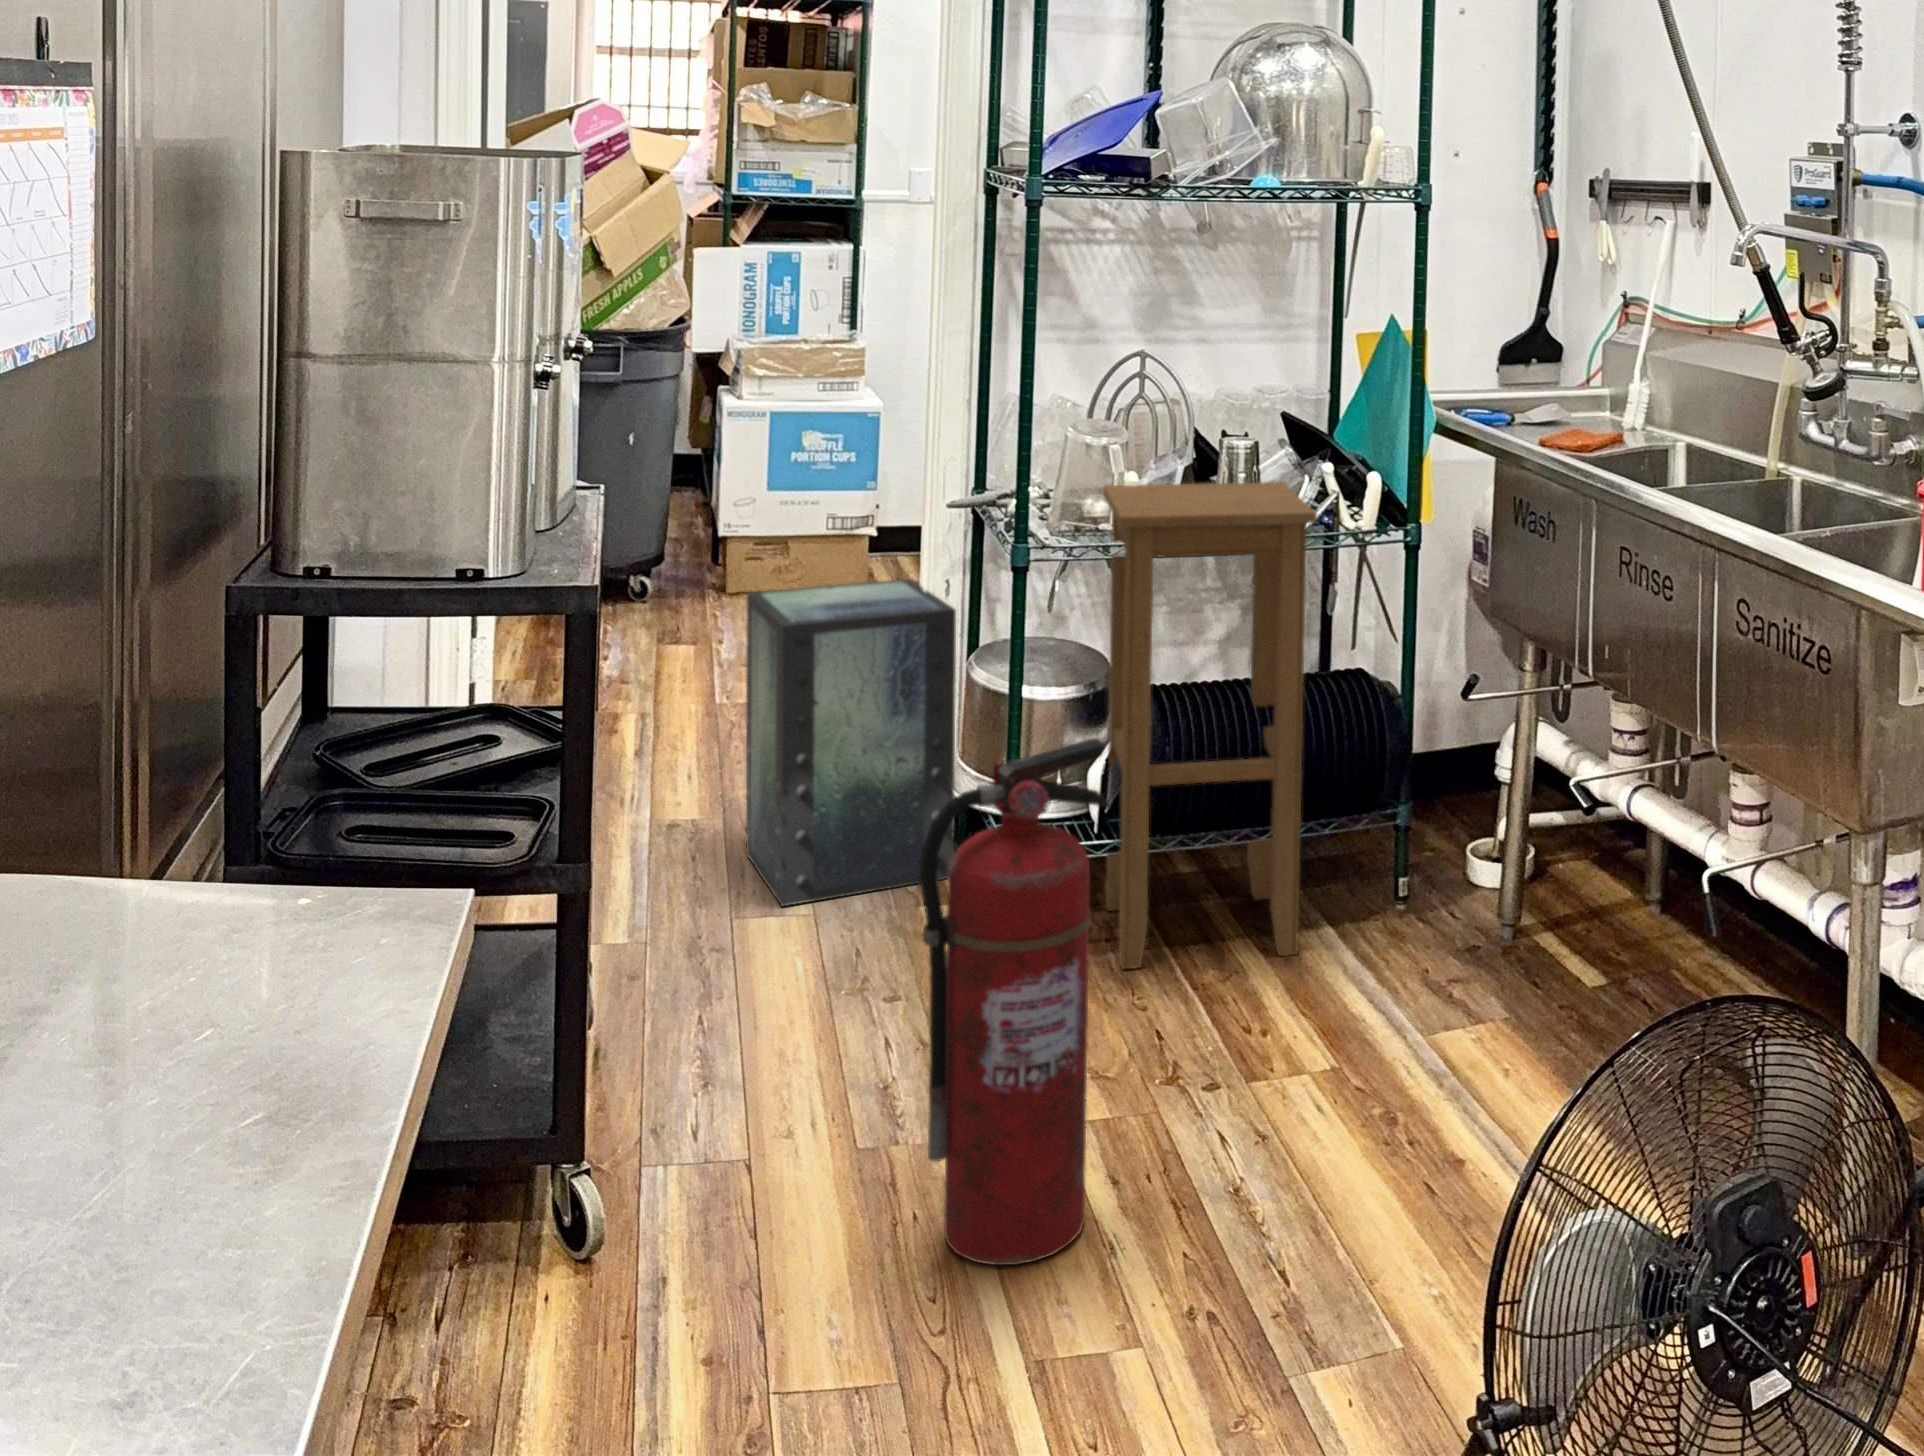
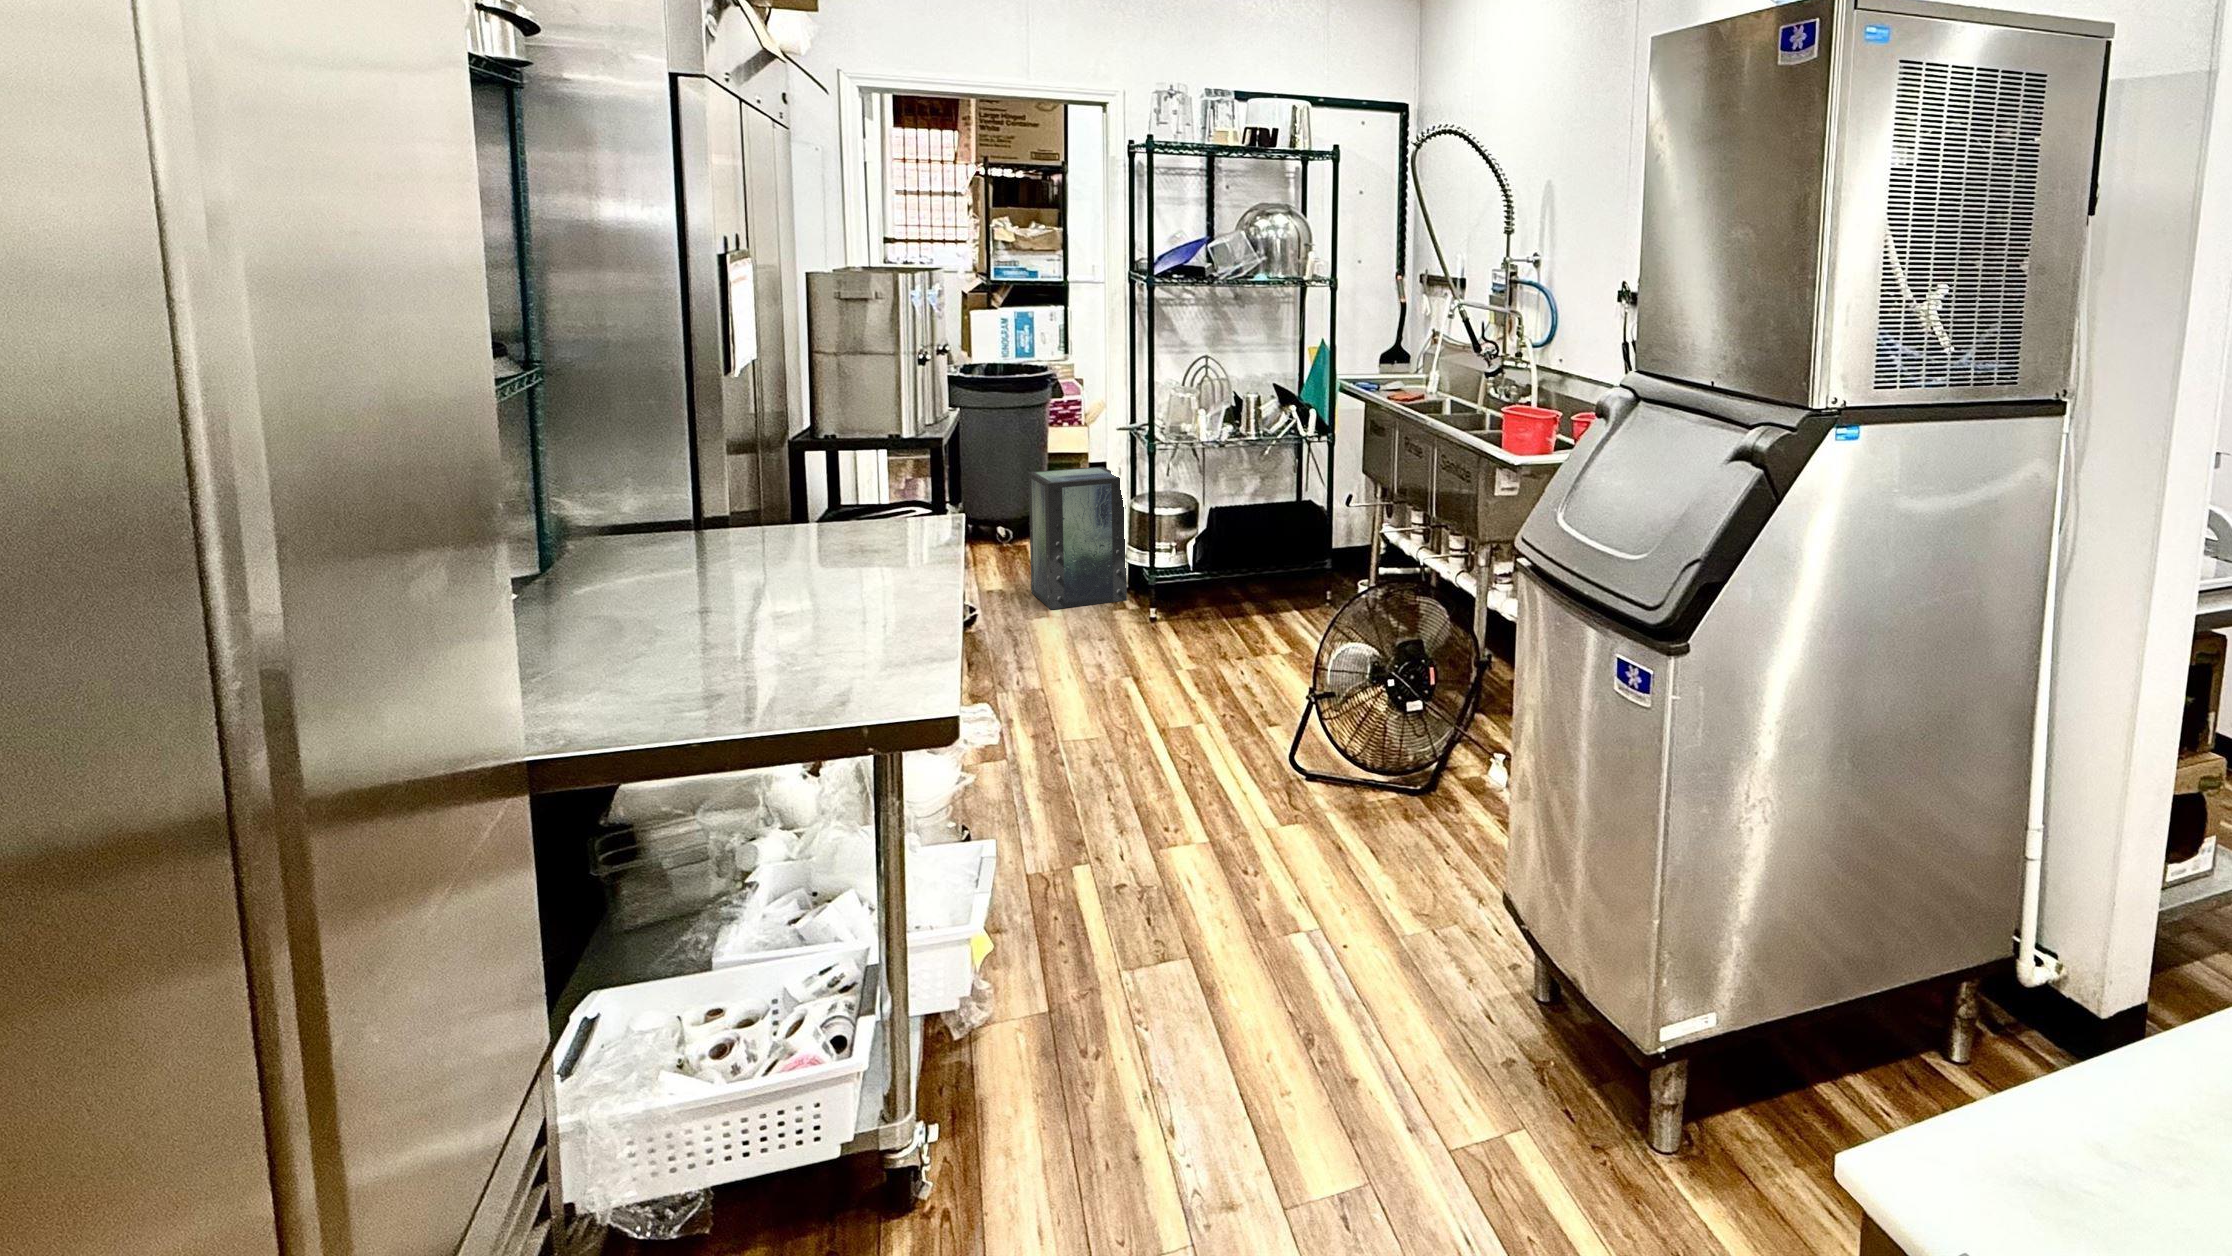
stool: present [1103,482,1317,969] -> none [1190,417,1284,628]
fire extinguisher: present [919,738,1109,1265] -> none [1117,508,1191,706]

